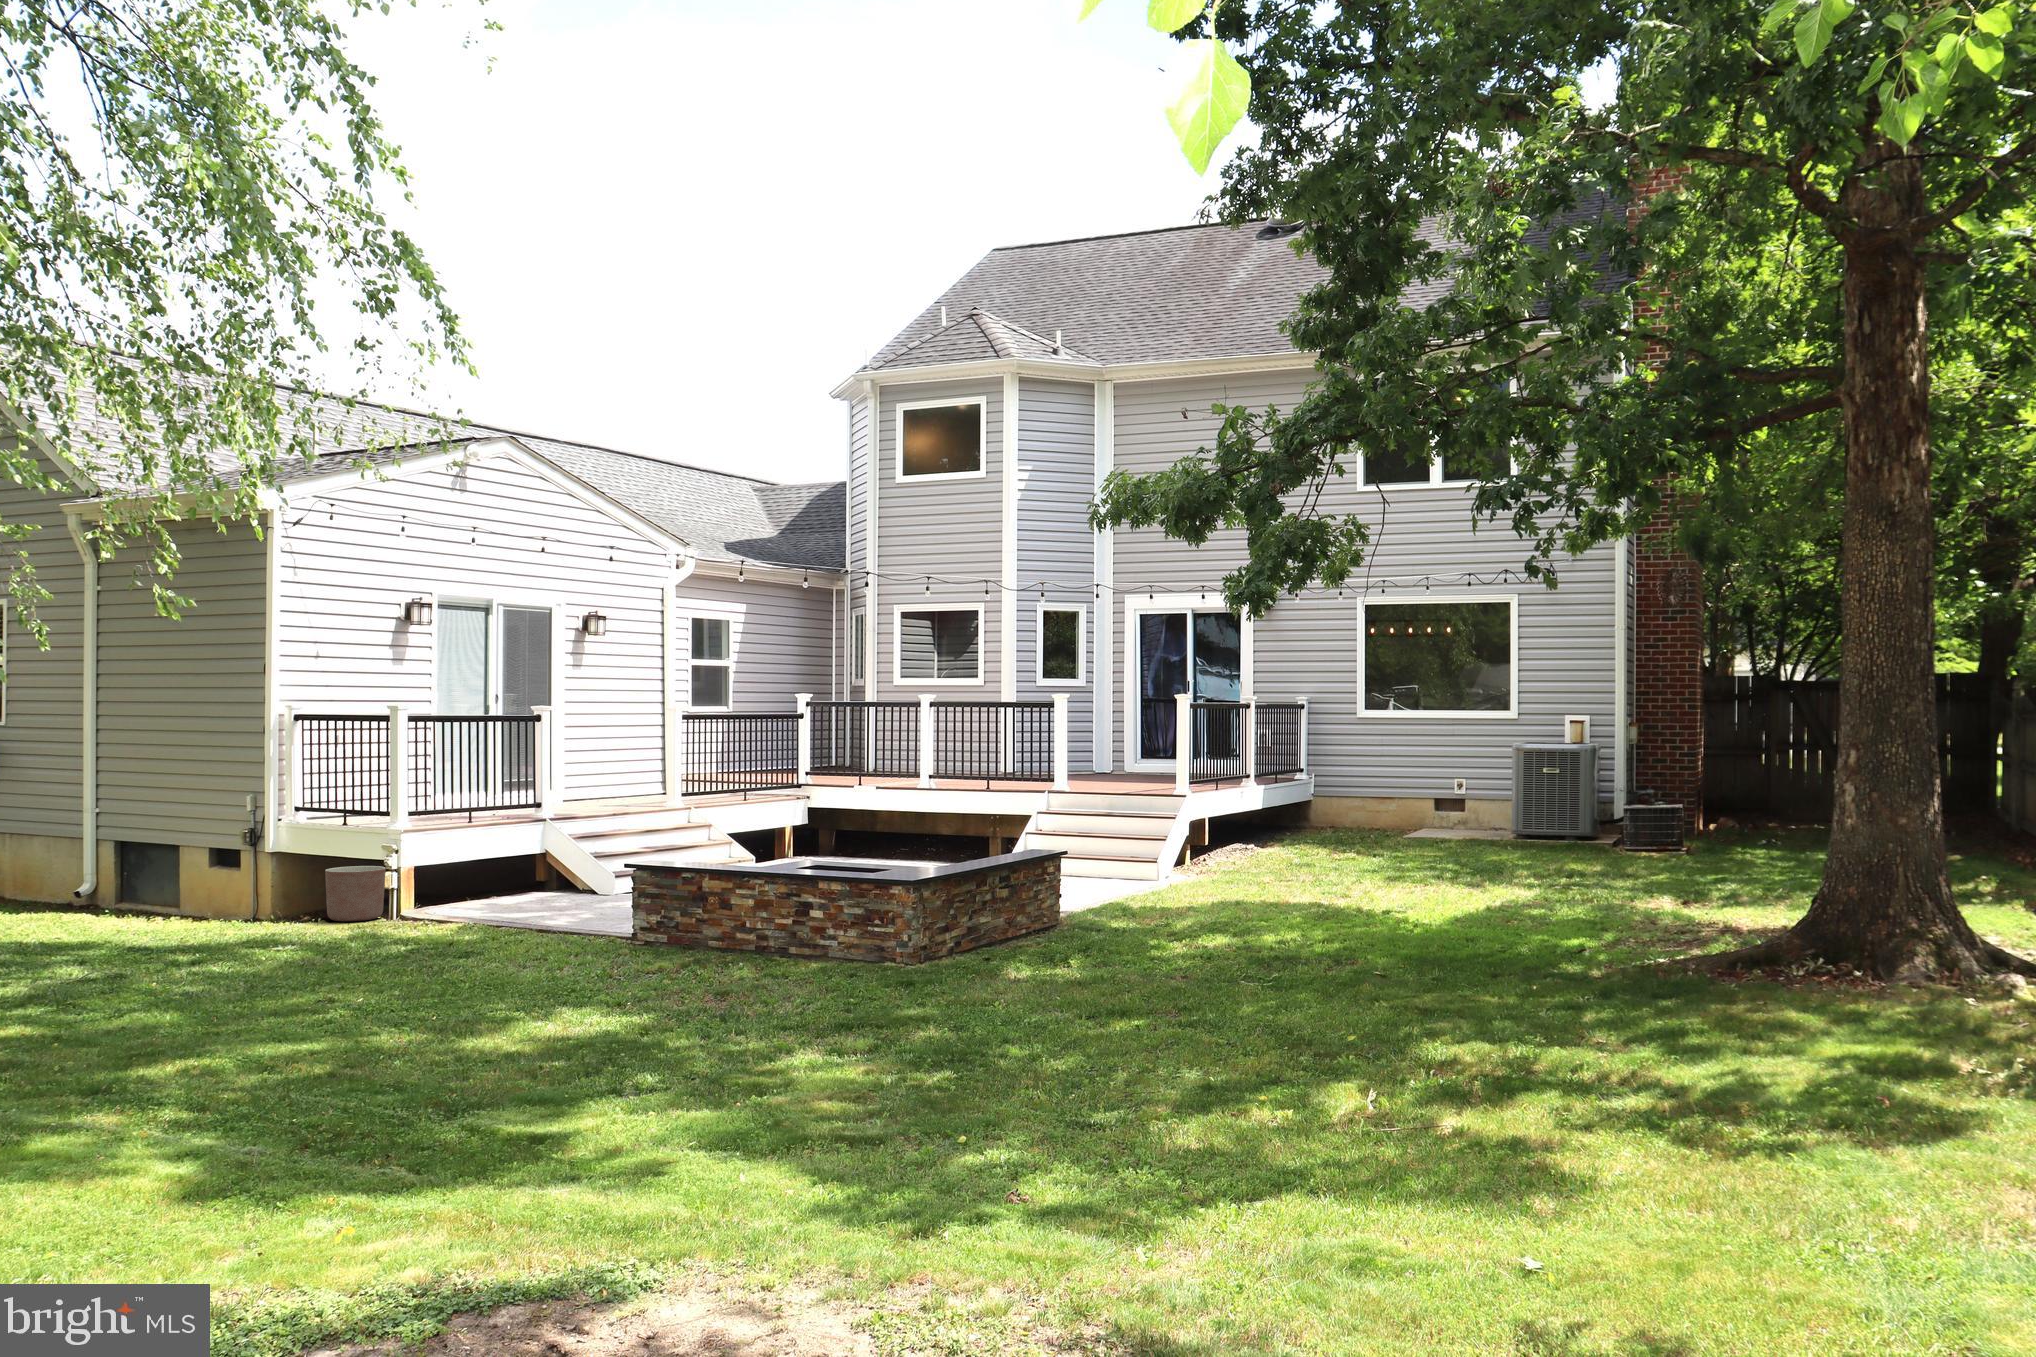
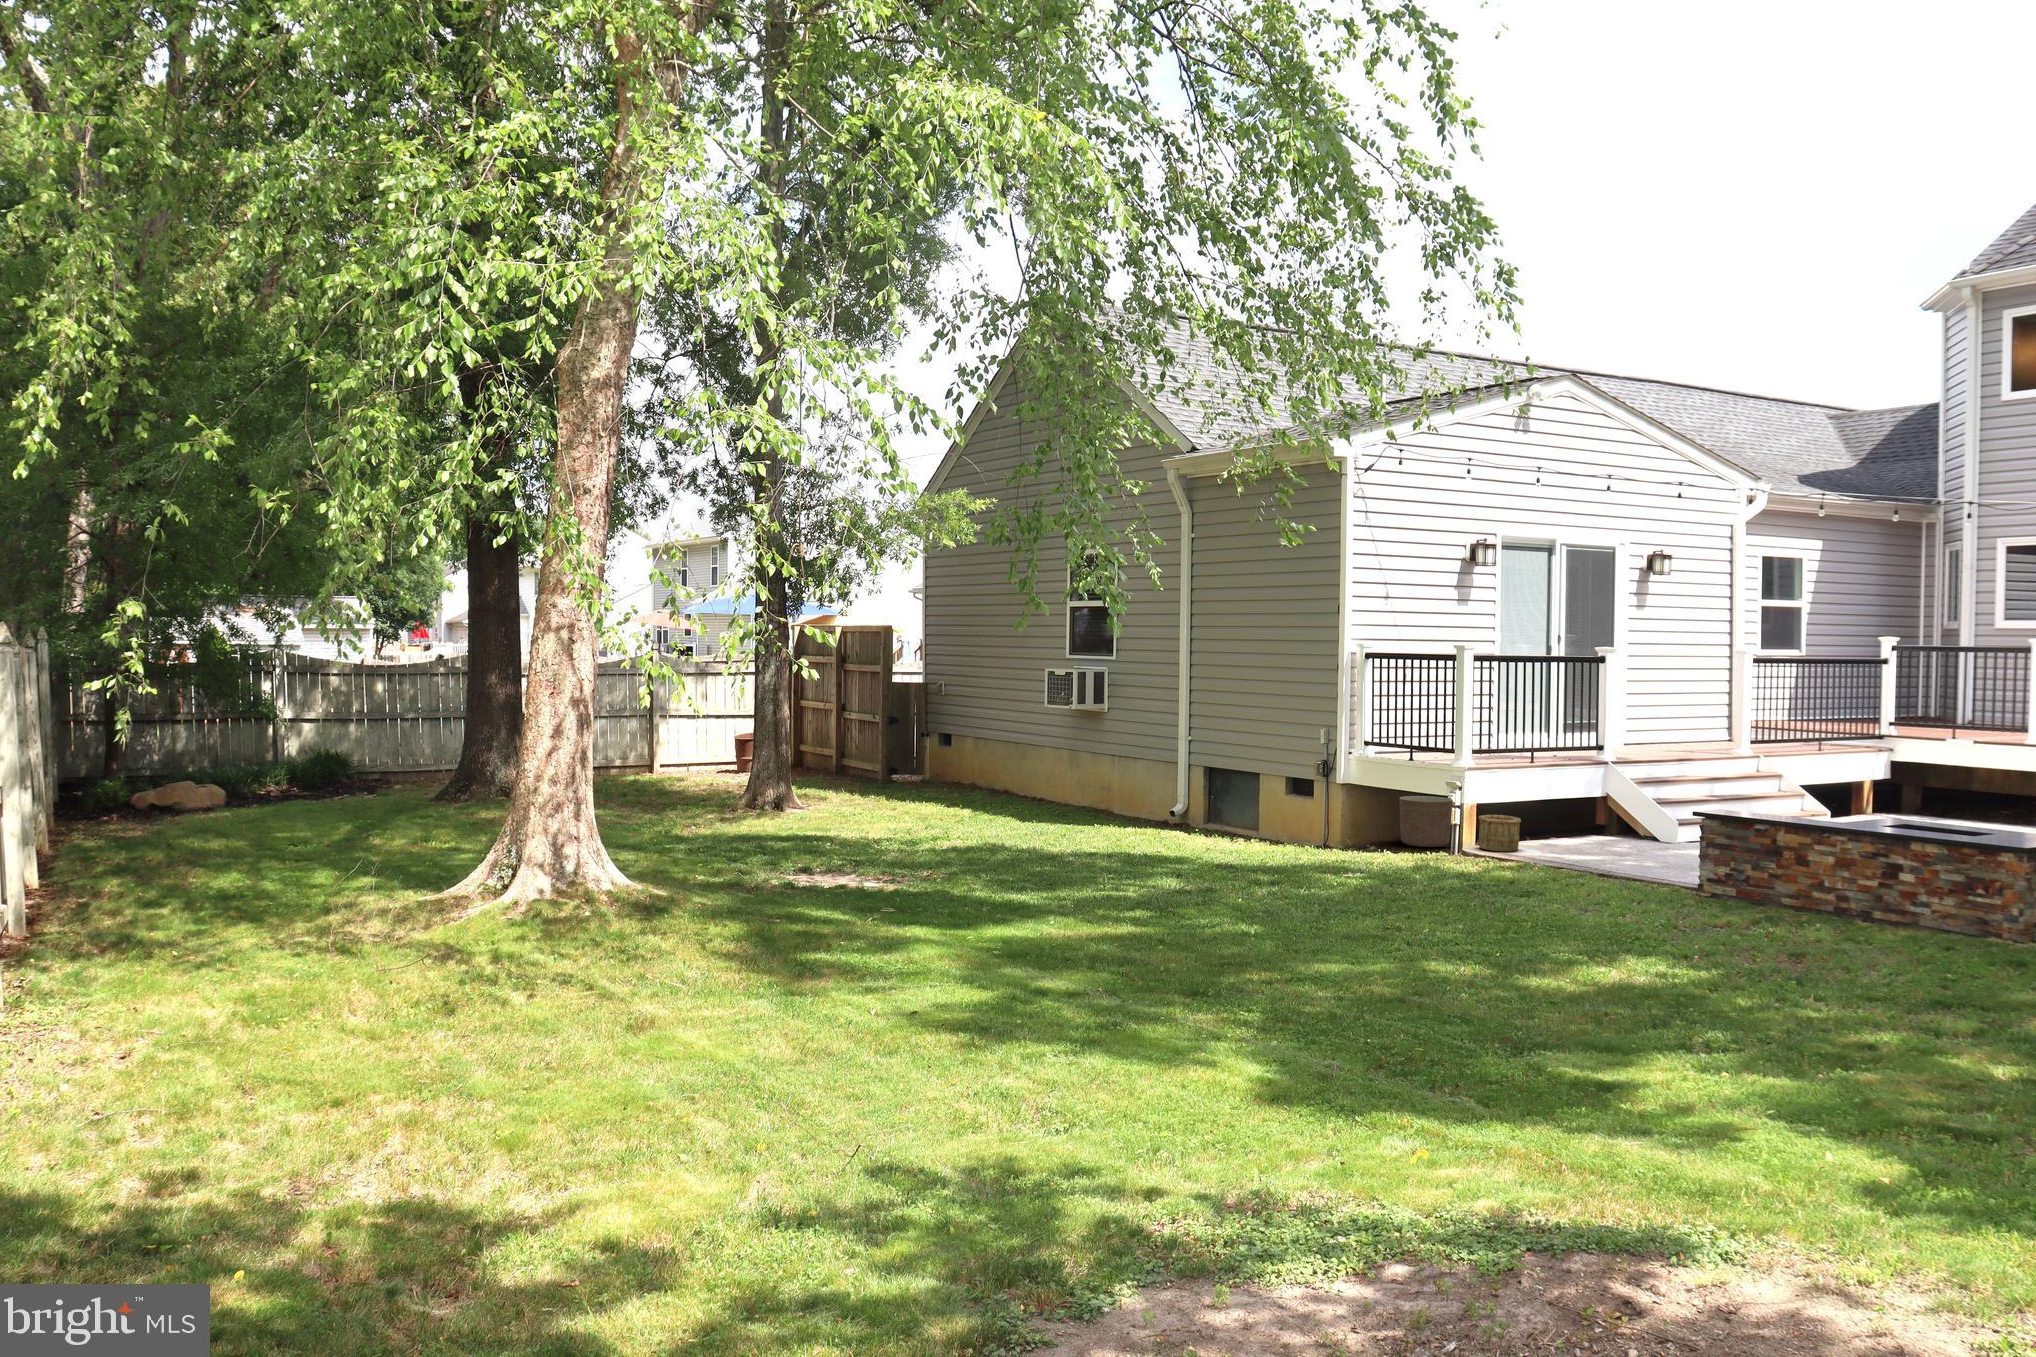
wooden bucket: none [414,880,459,918] -> present [1479,815,1521,851]

